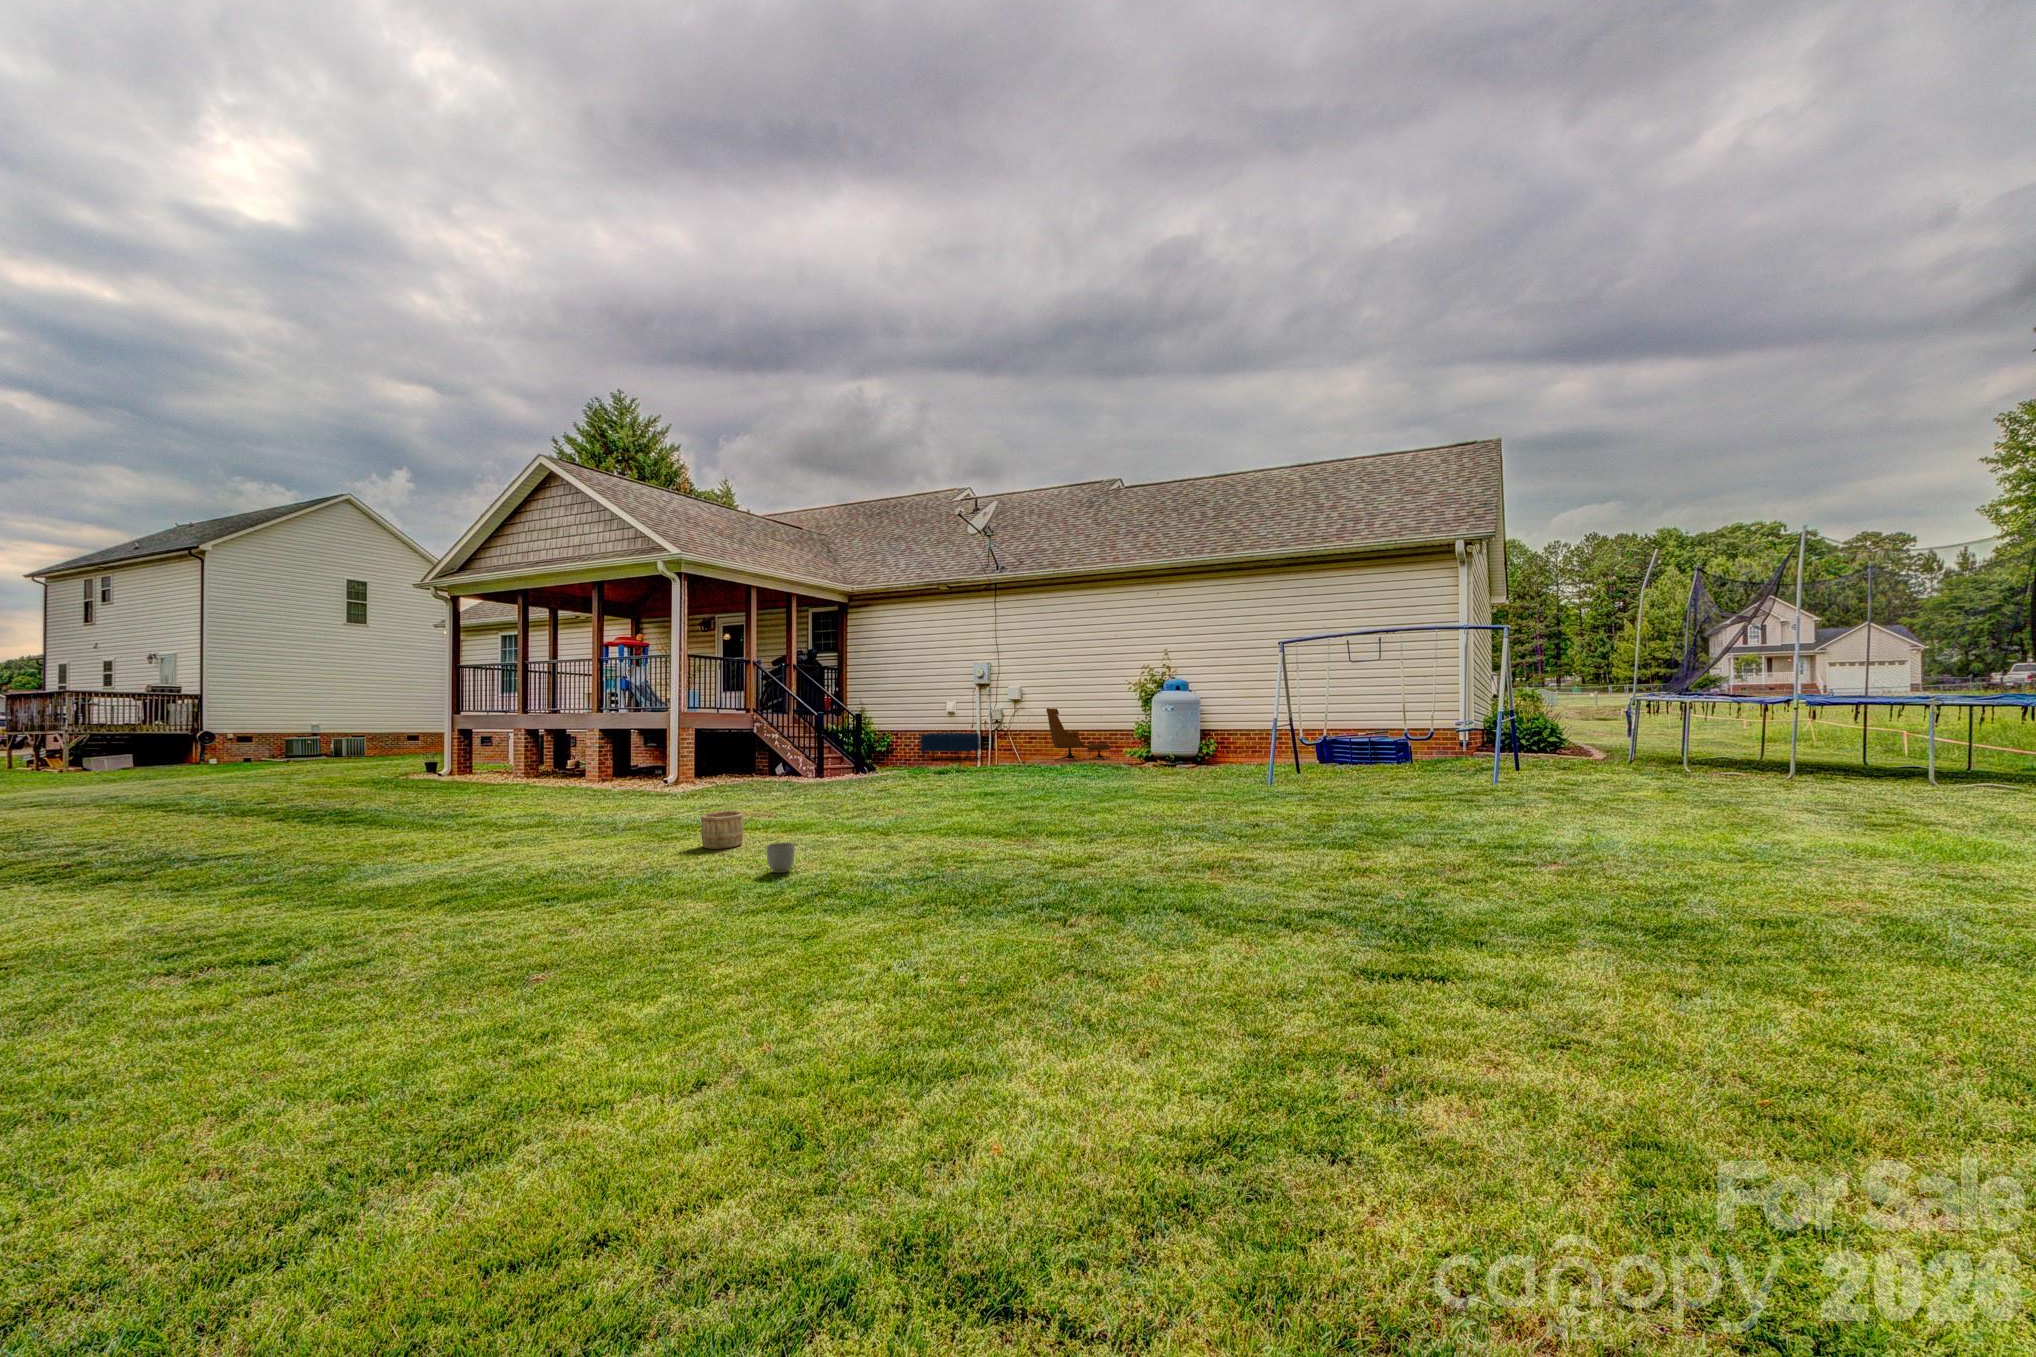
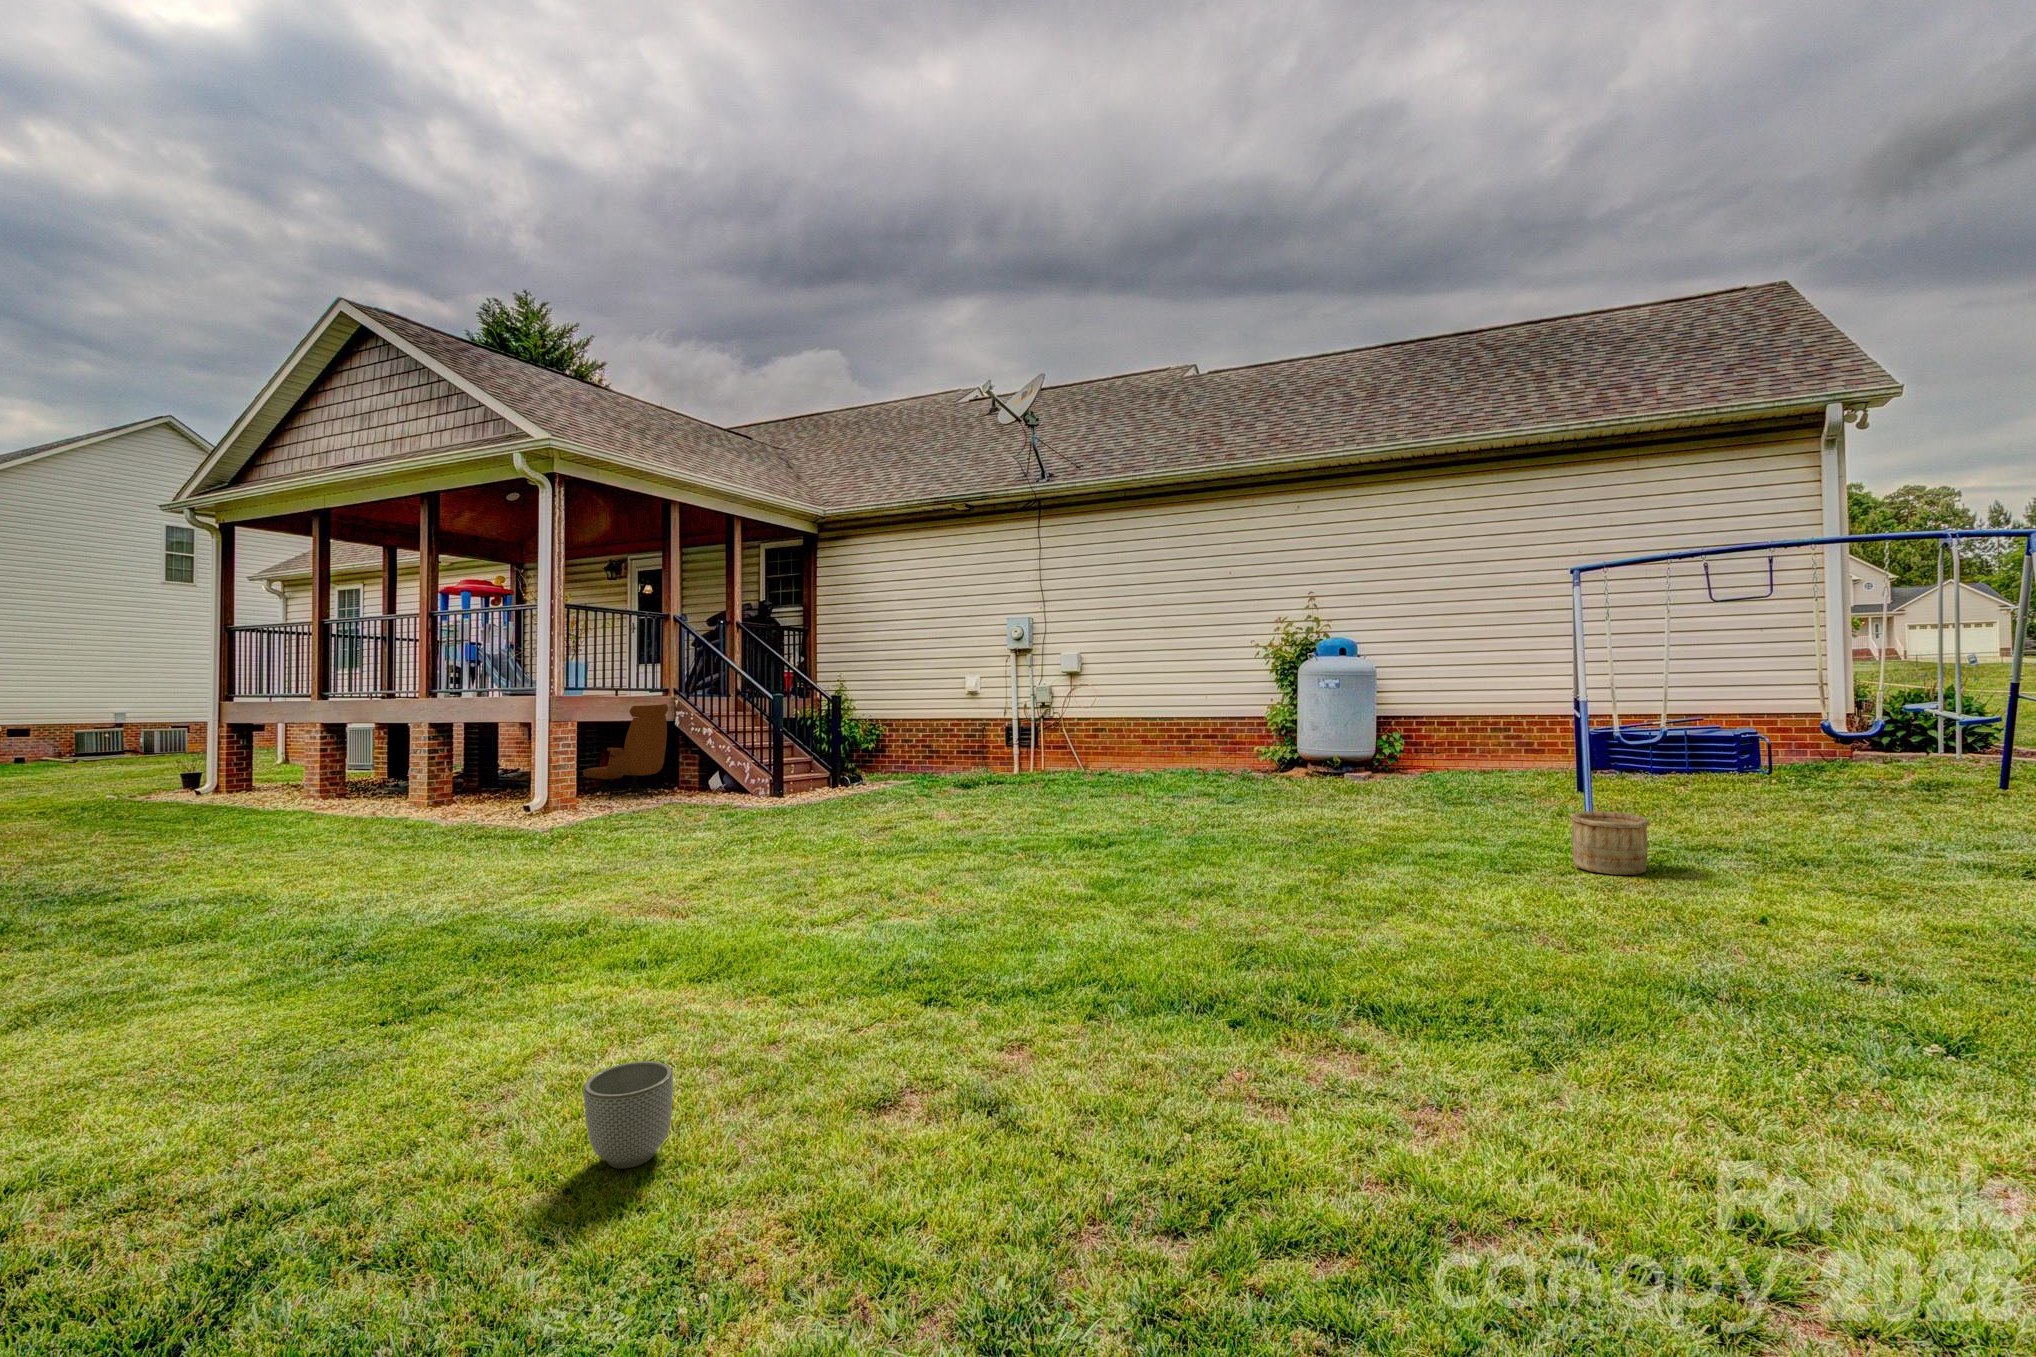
lounge chair: present [1047,708,1110,761] -> present [583,704,668,800]
bench: present [920,733,980,759] -> none [928,723,1017,764]
wooden bucket: present [700,811,744,849] -> present [1570,811,1650,875]

